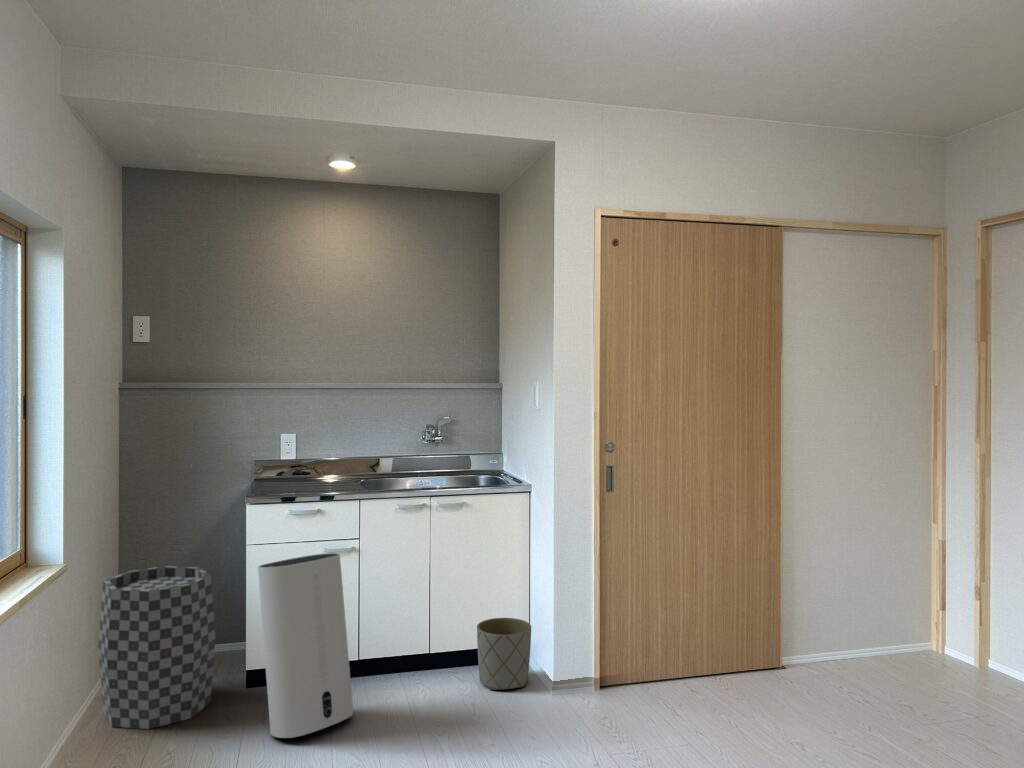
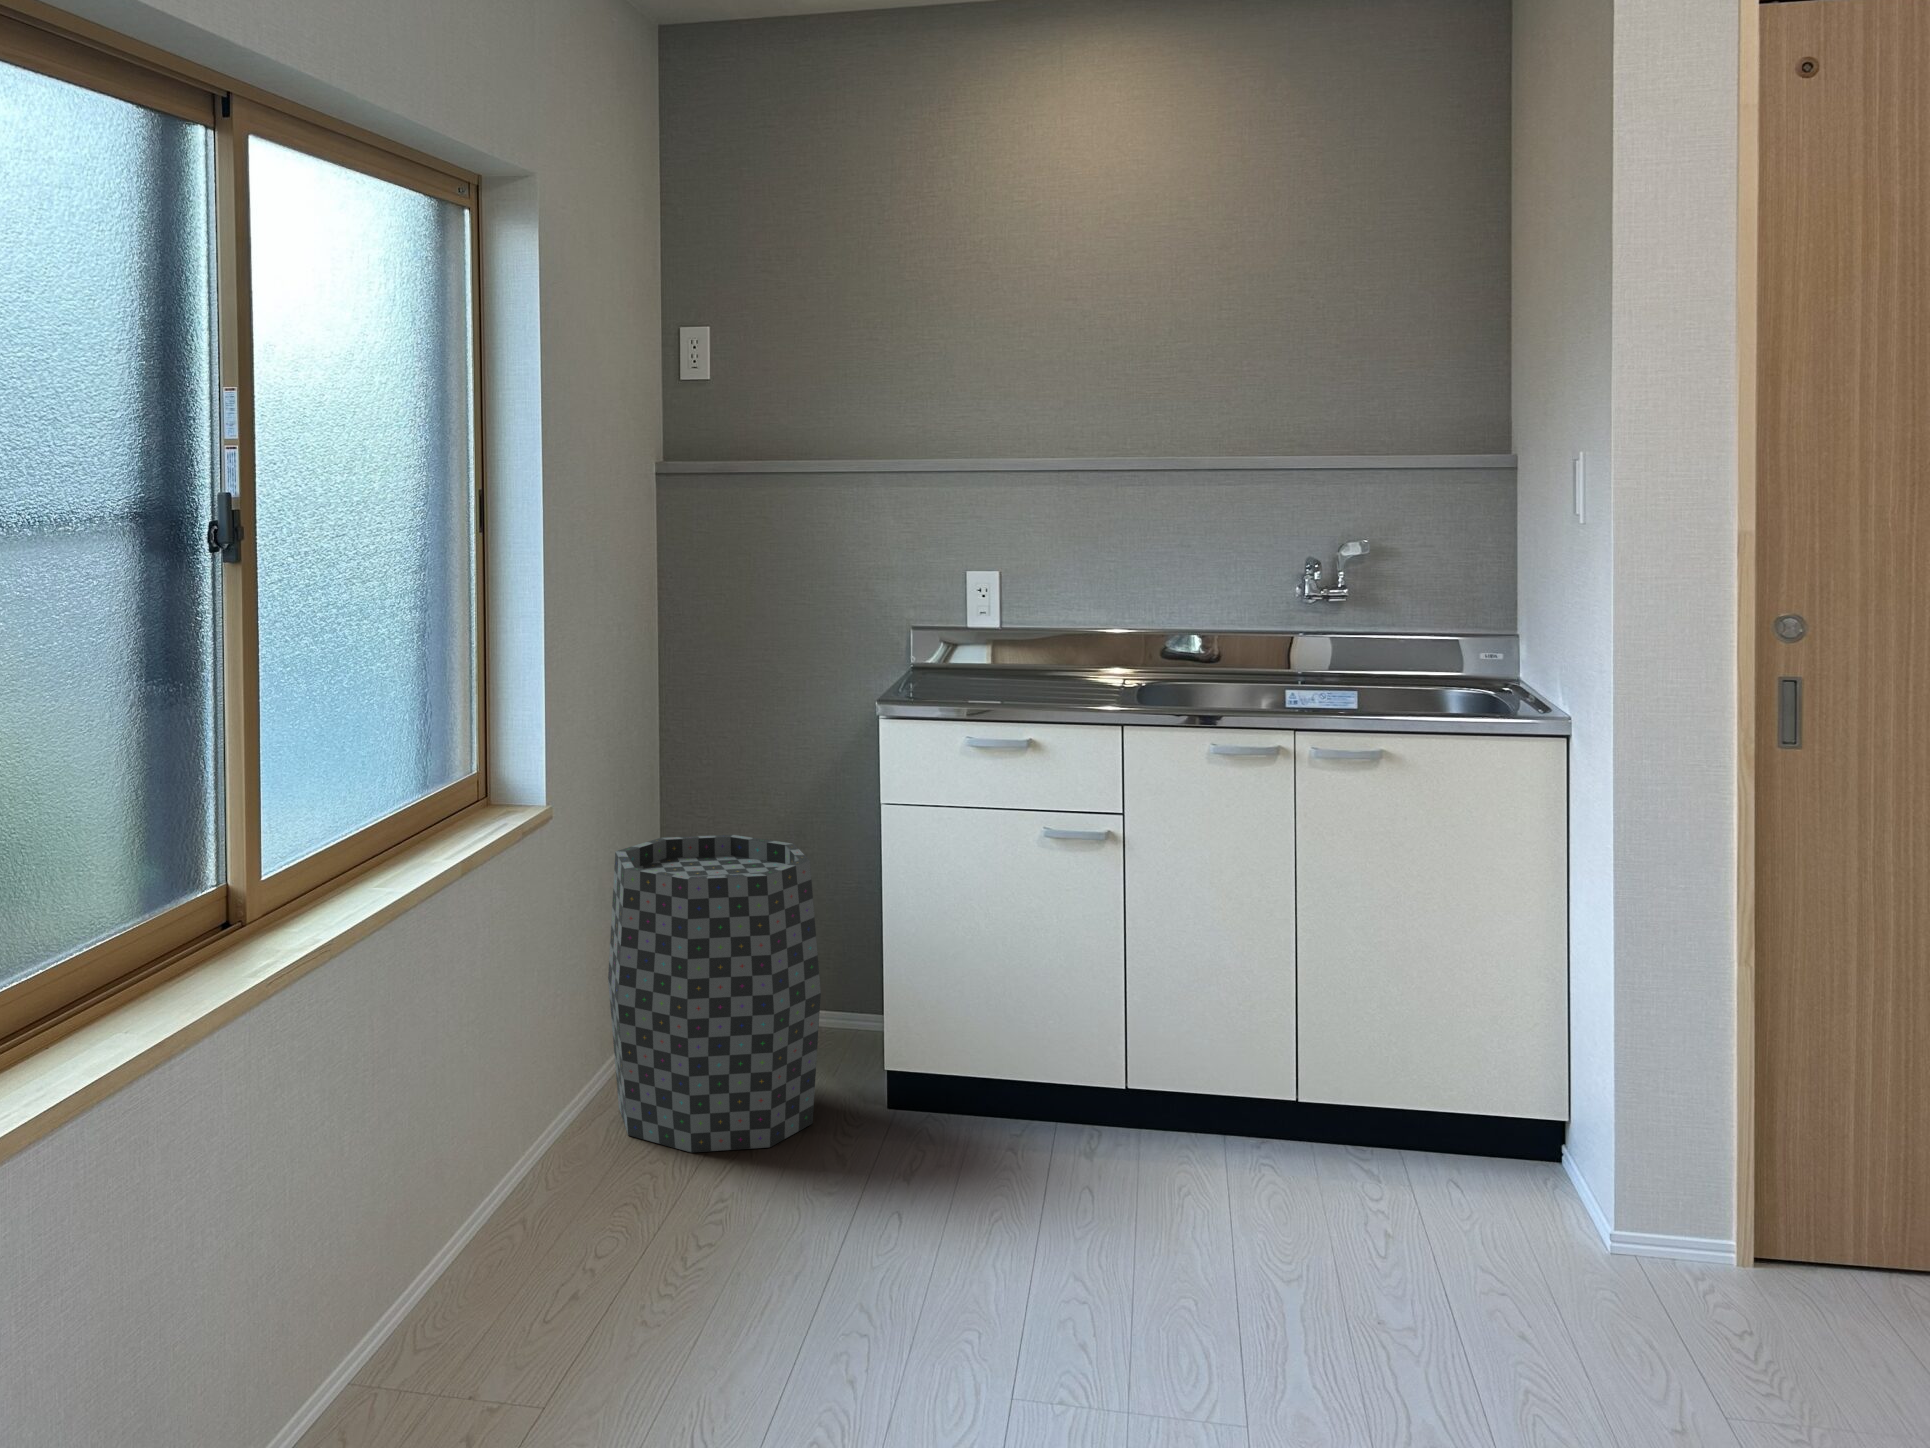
air purifier: present [258,553,353,738] -> none [890,838,1096,1222]
planter: present [477,618,531,690] -> none [1411,1040,1560,1220]

